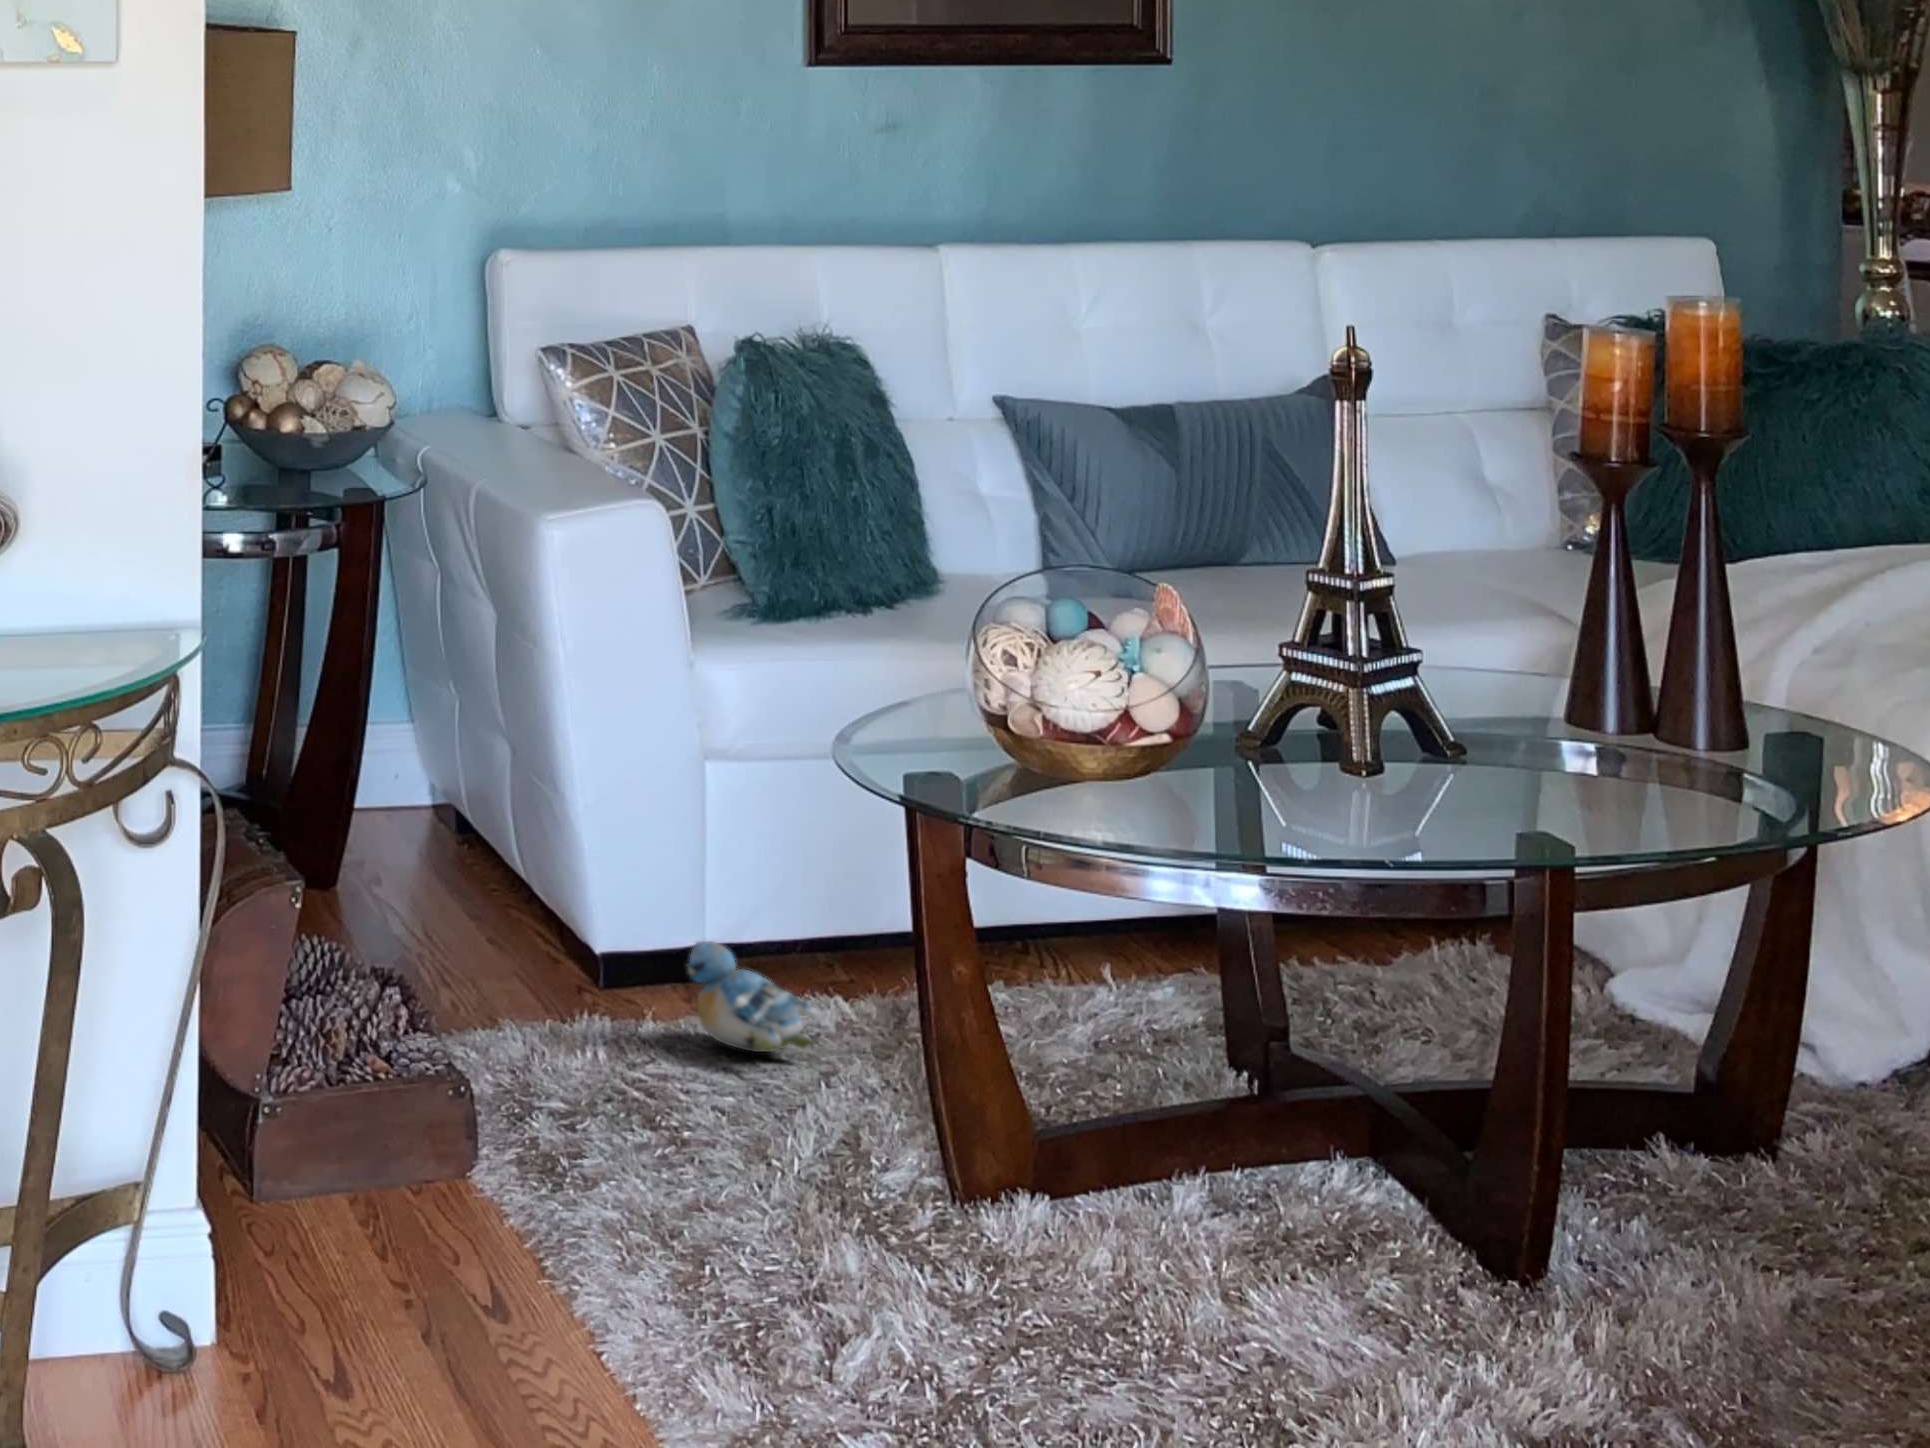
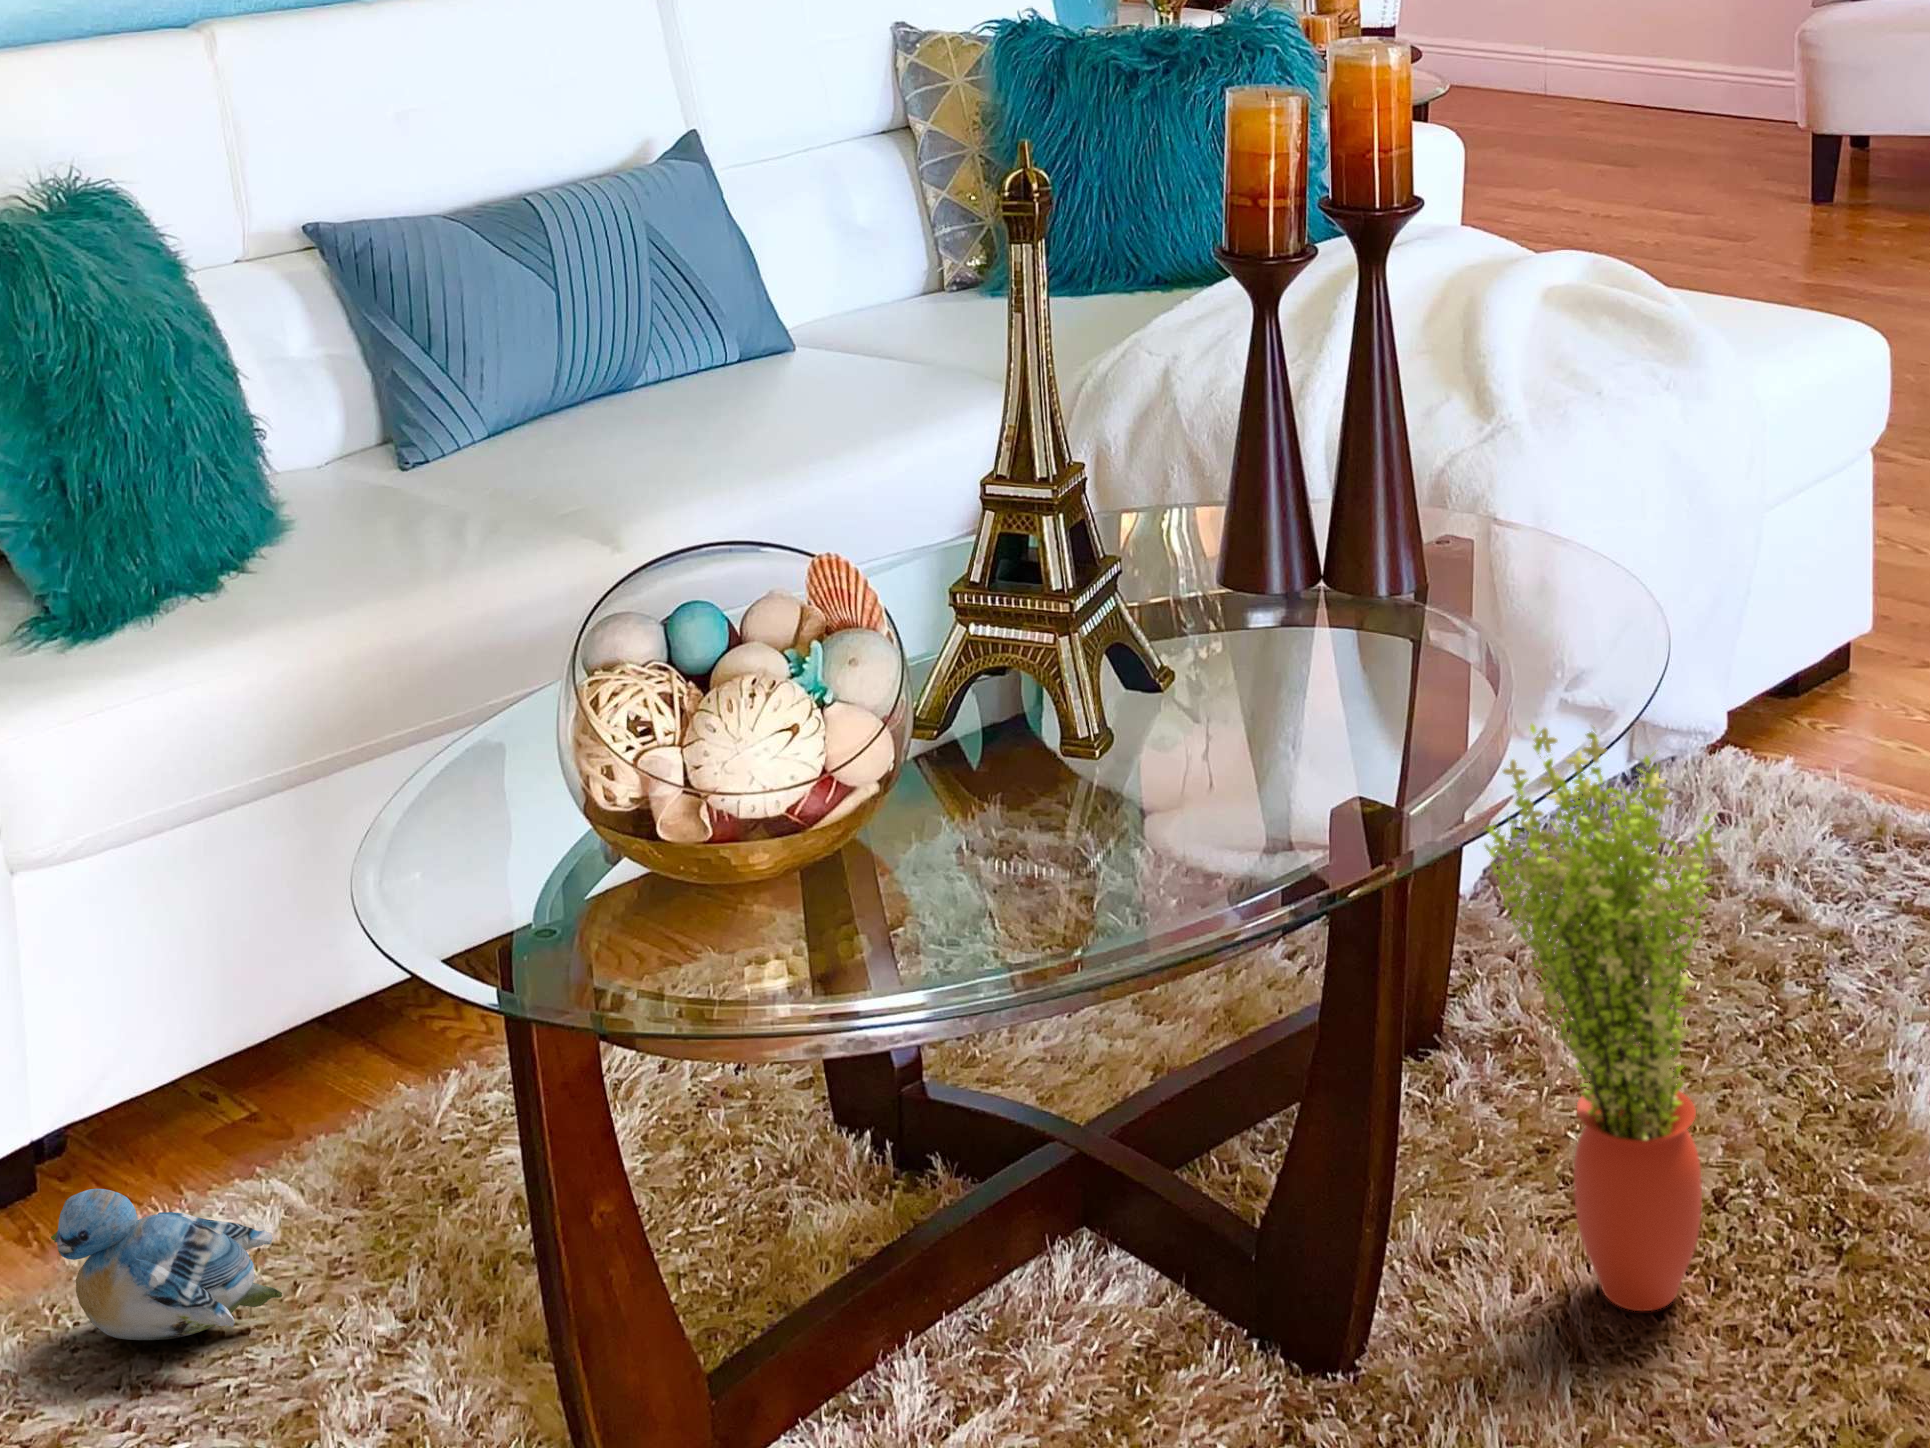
potted plant: none [1673,844,1890,1349] -> present [1483,724,1721,1311]

